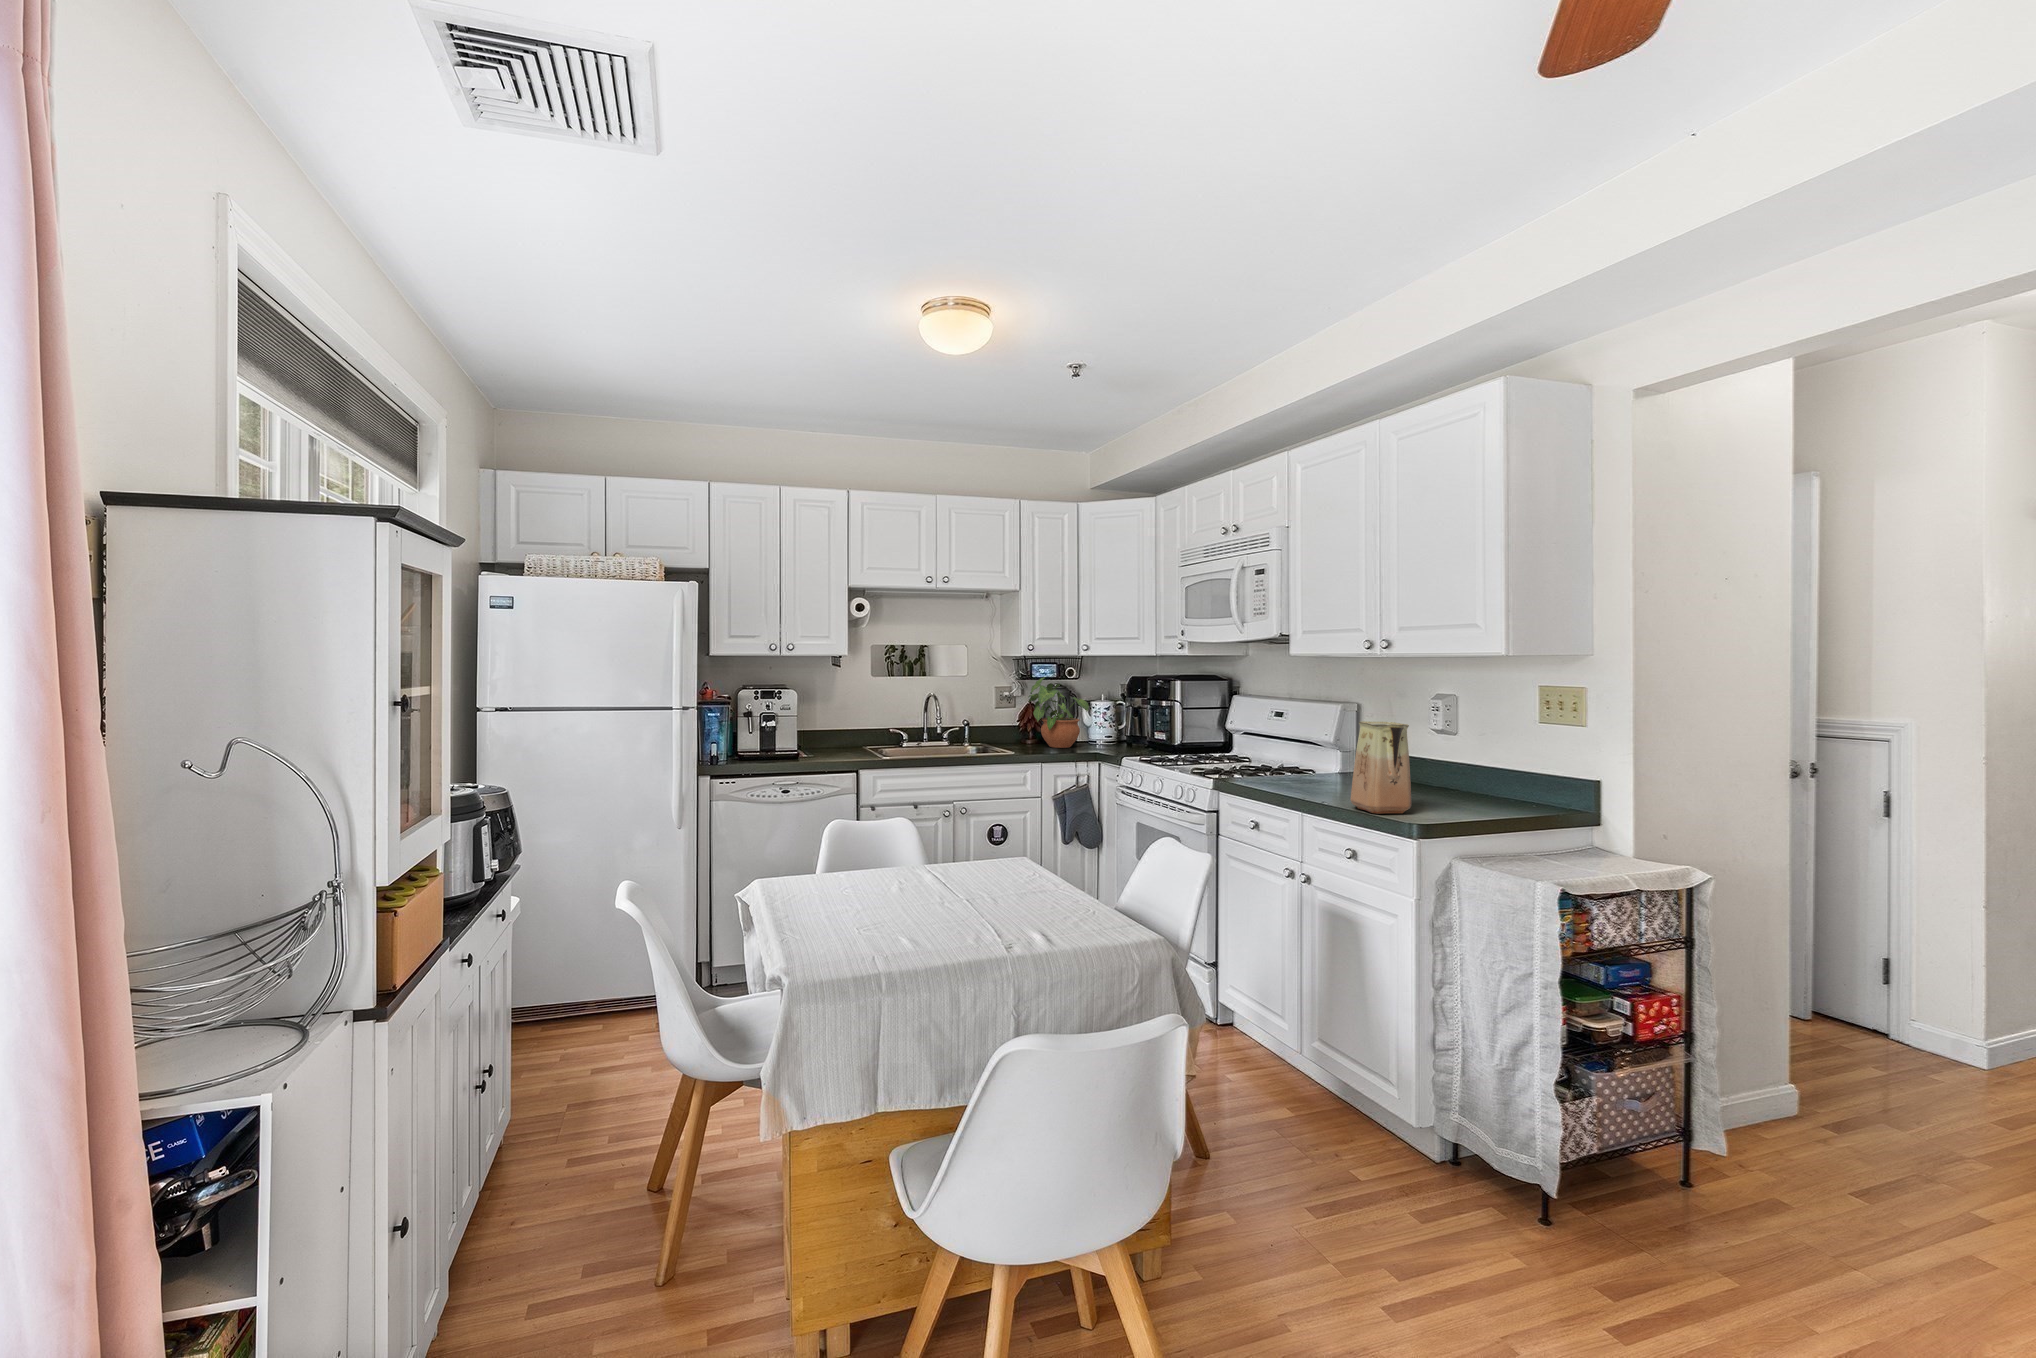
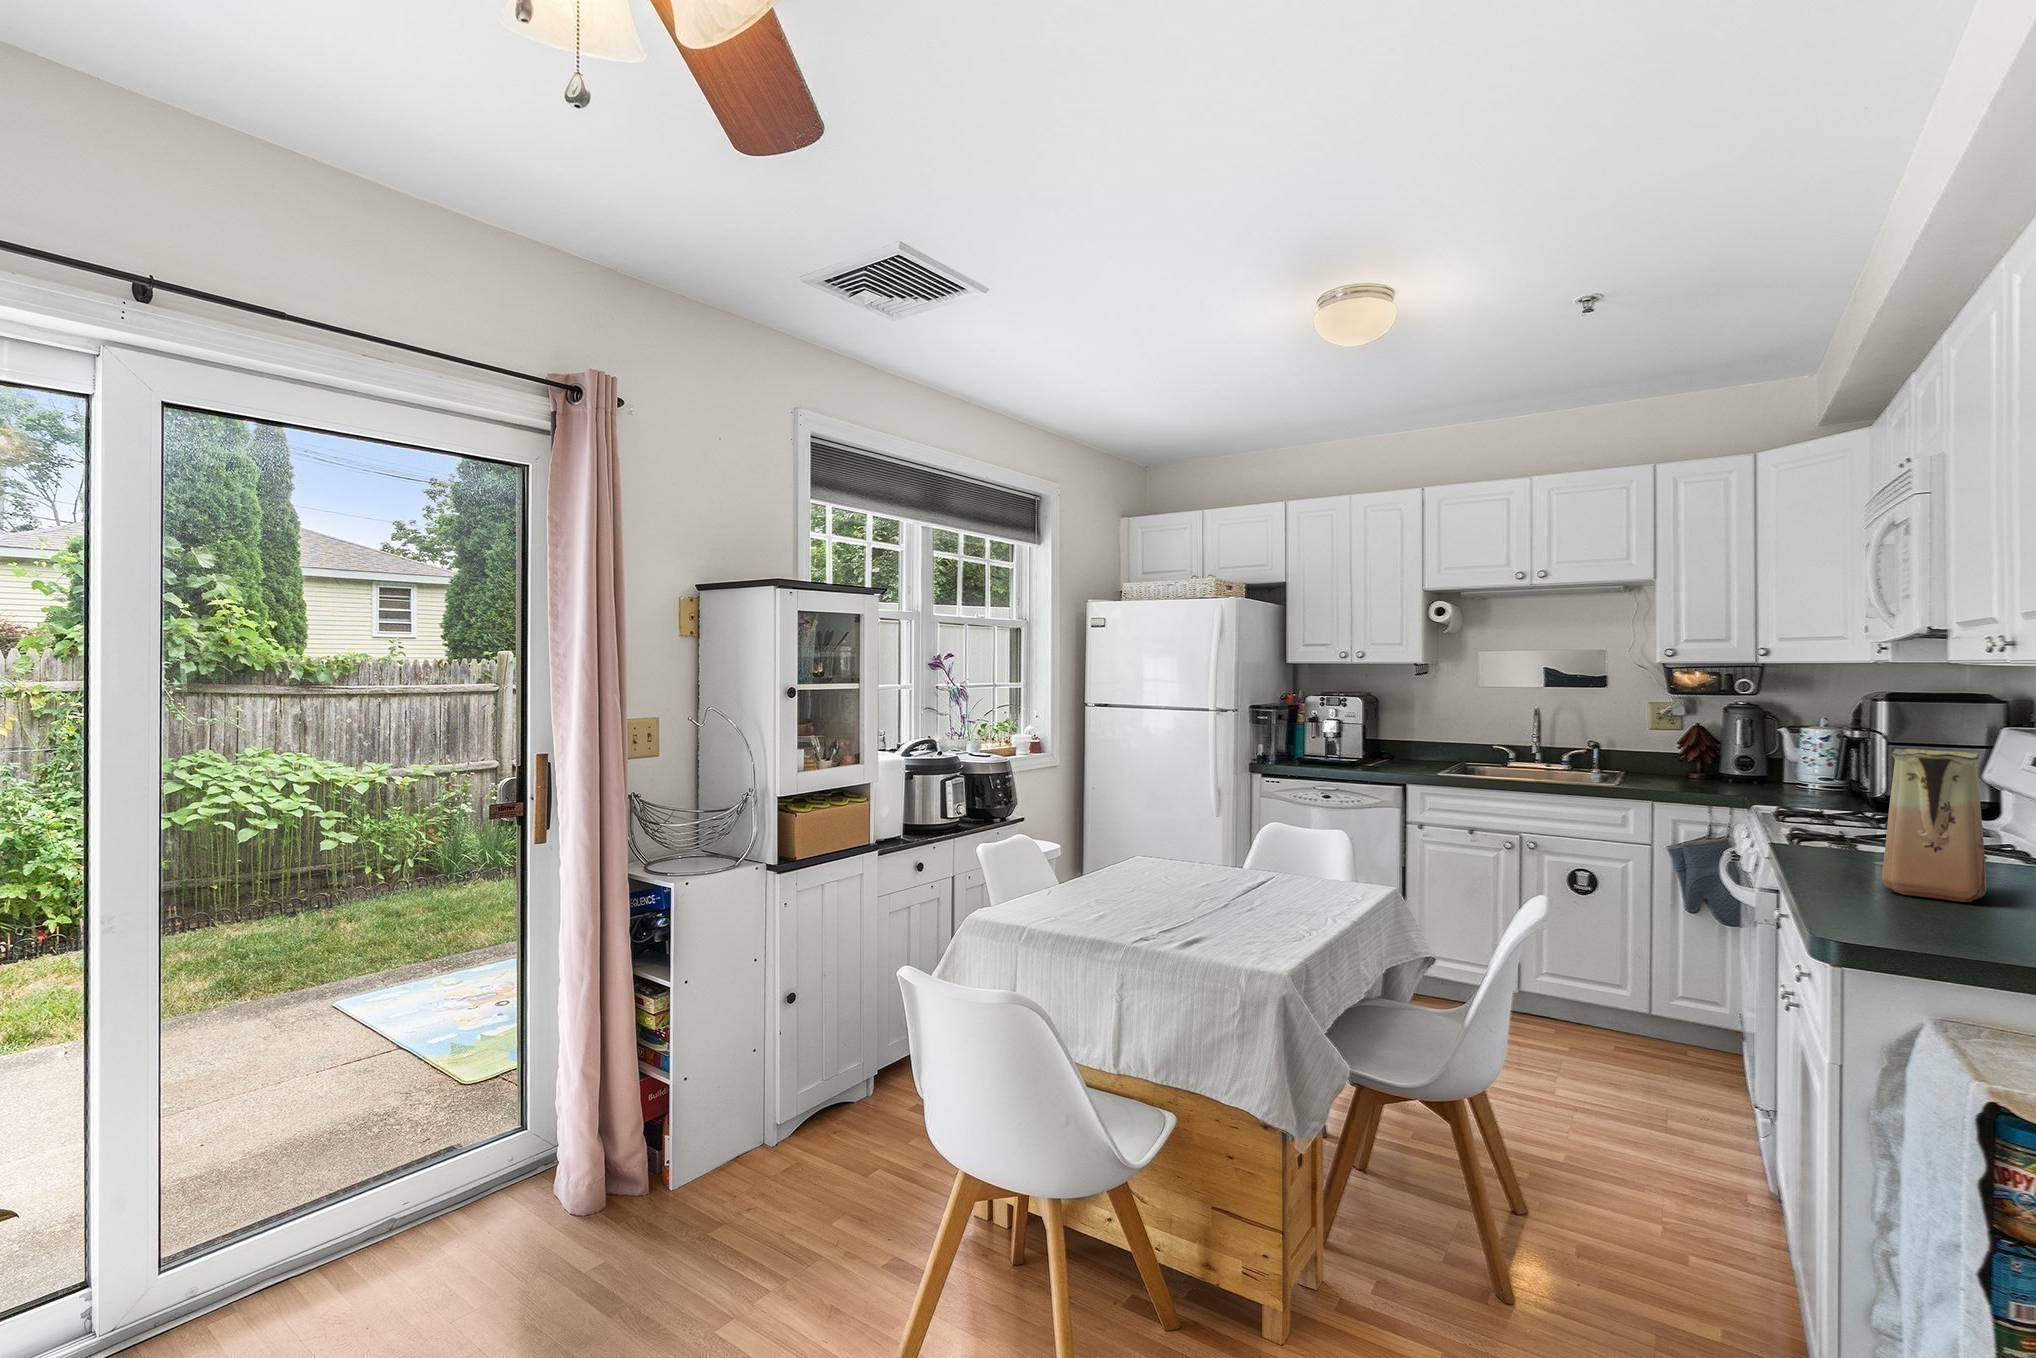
potted plant: present [1028,677,1089,748] -> none [1663,690,1769,787]

